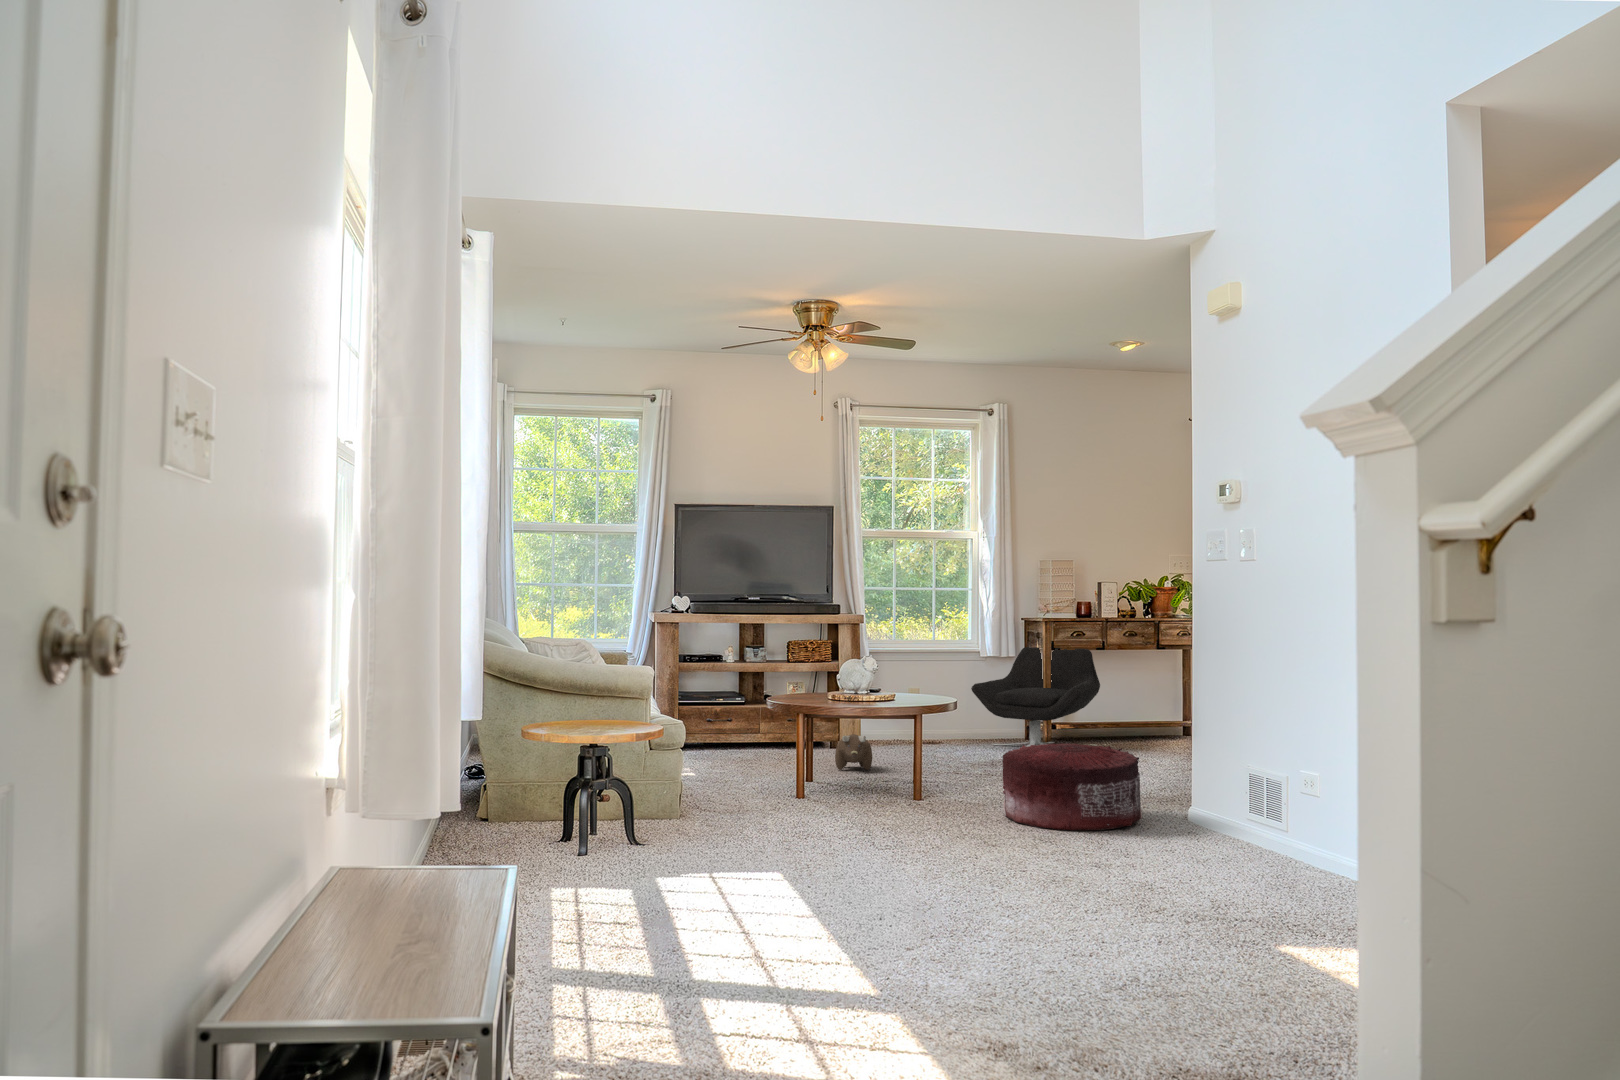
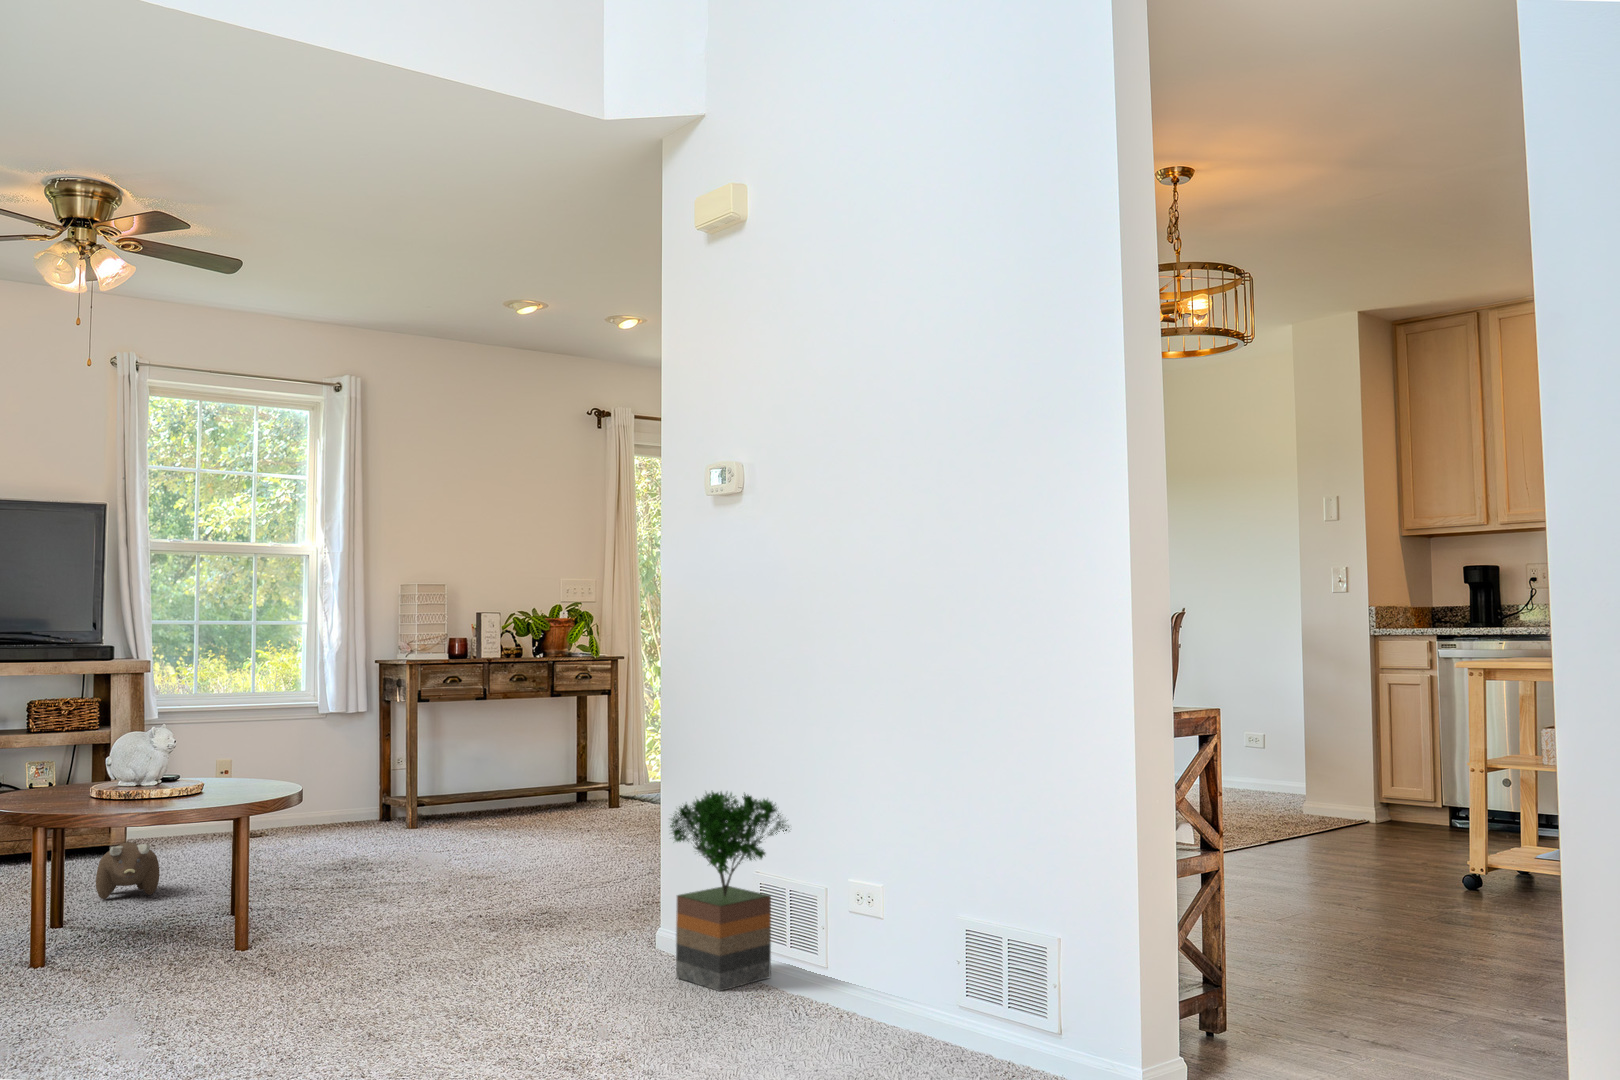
lounge chair: present [971,647,1100,747] -> none [308,698,481,844]
potted tree: none [1194,716,1300,864] -> present [670,792,789,991]
pouf: present [1002,743,1142,831] -> none [381,836,576,967]

